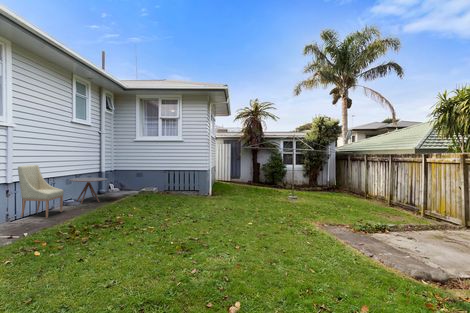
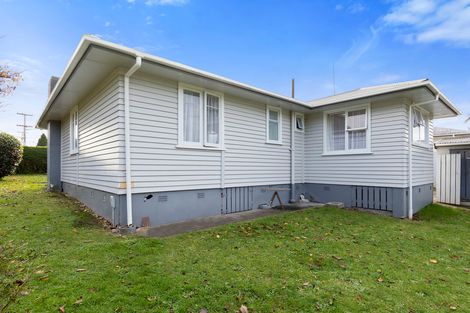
chair: present [18,165,64,218] -> none [222,175,251,216]

